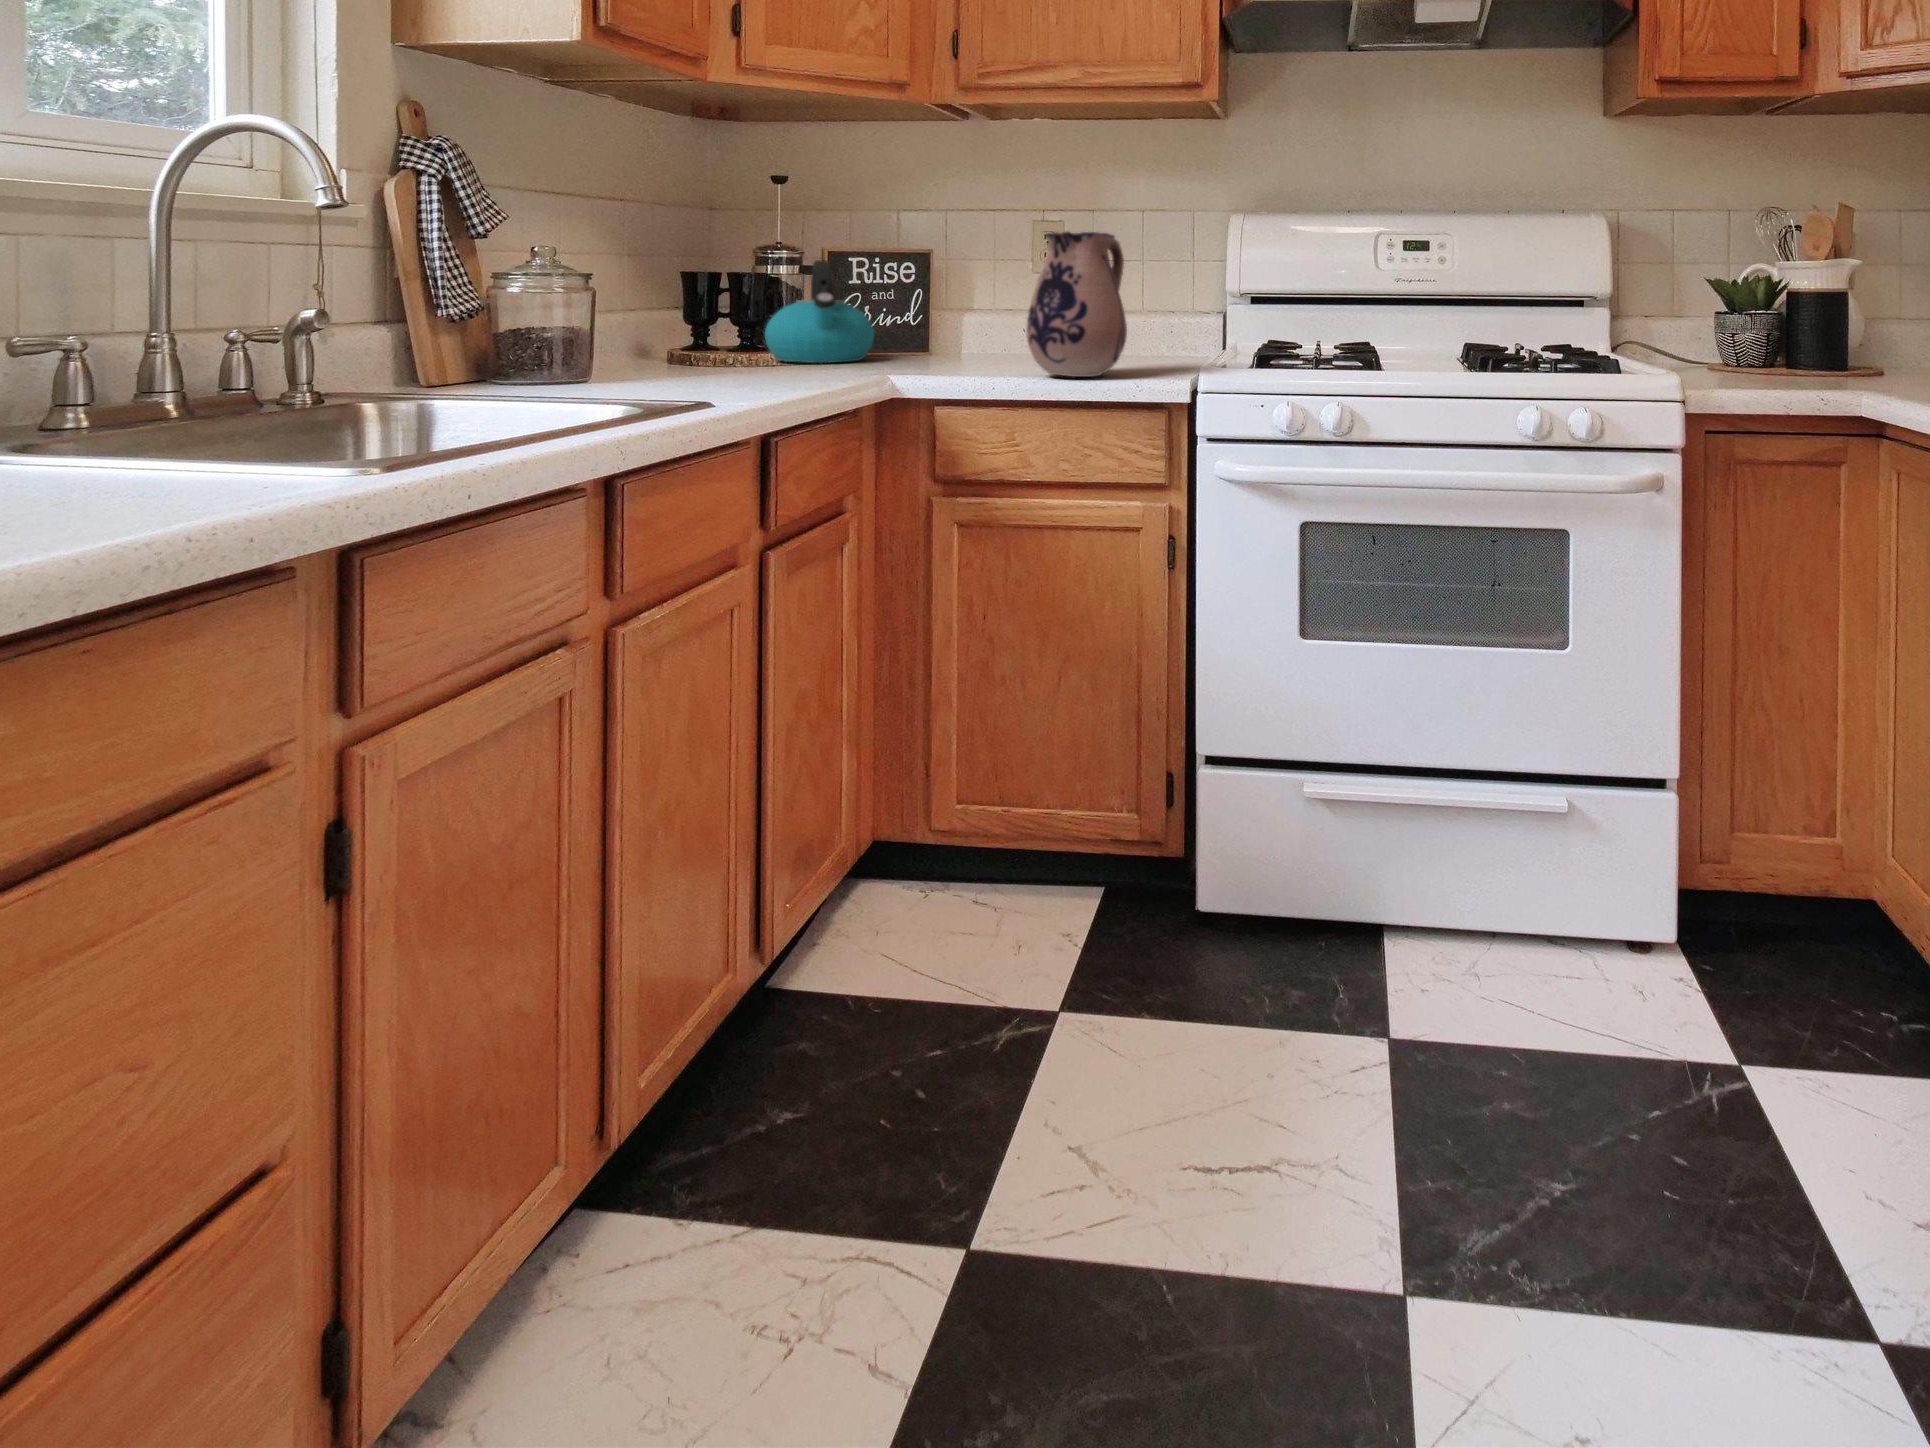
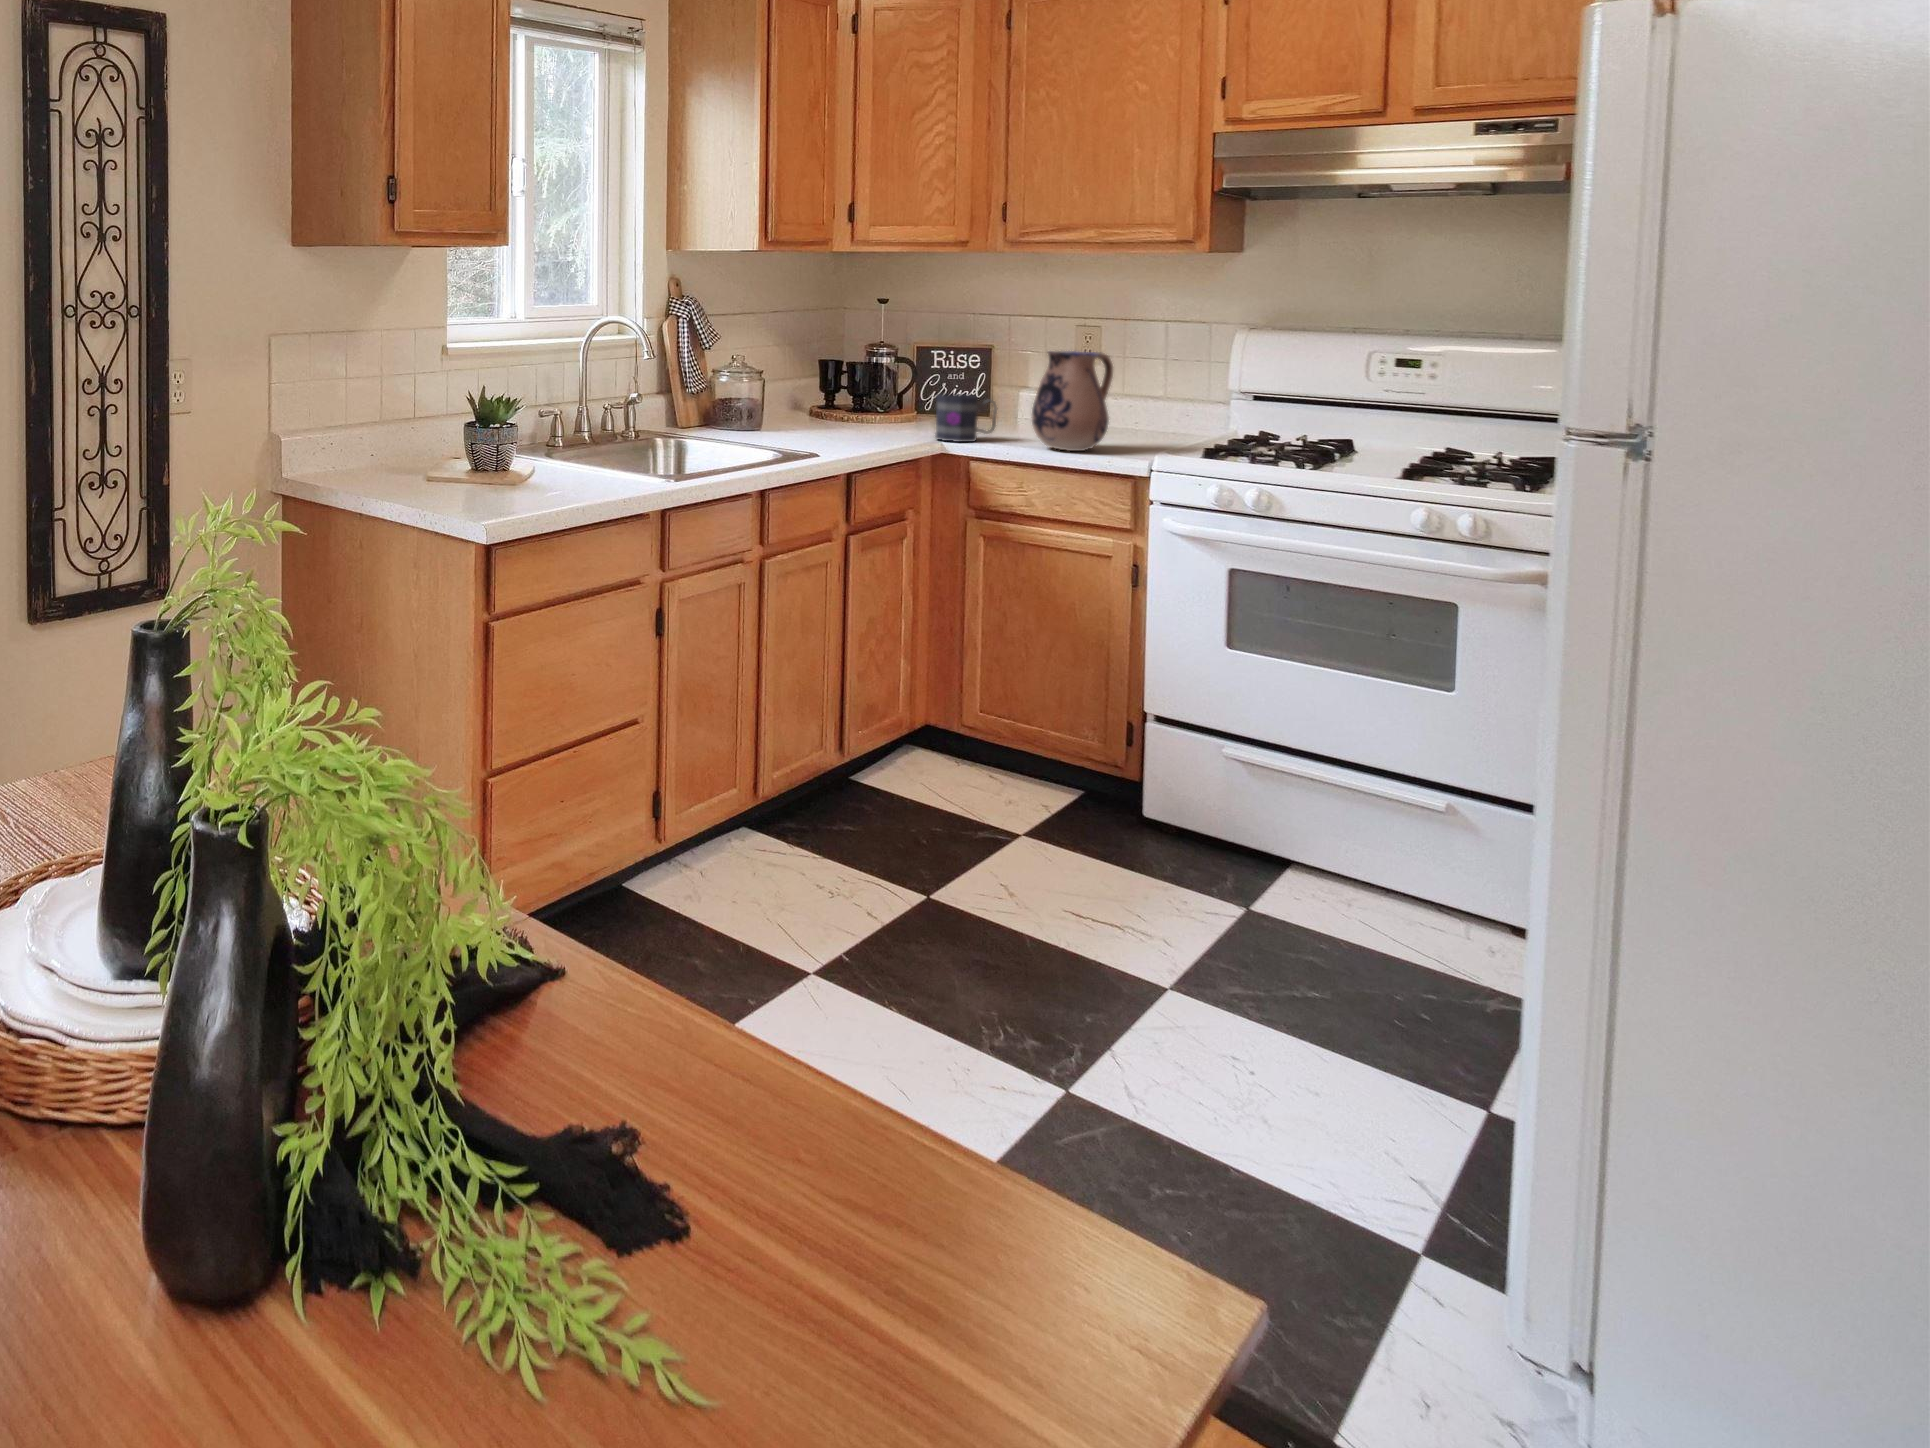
kettle: present [765,260,874,363] -> none [869,356,944,425]
mug: none [883,305,971,377] -> present [935,394,997,442]

